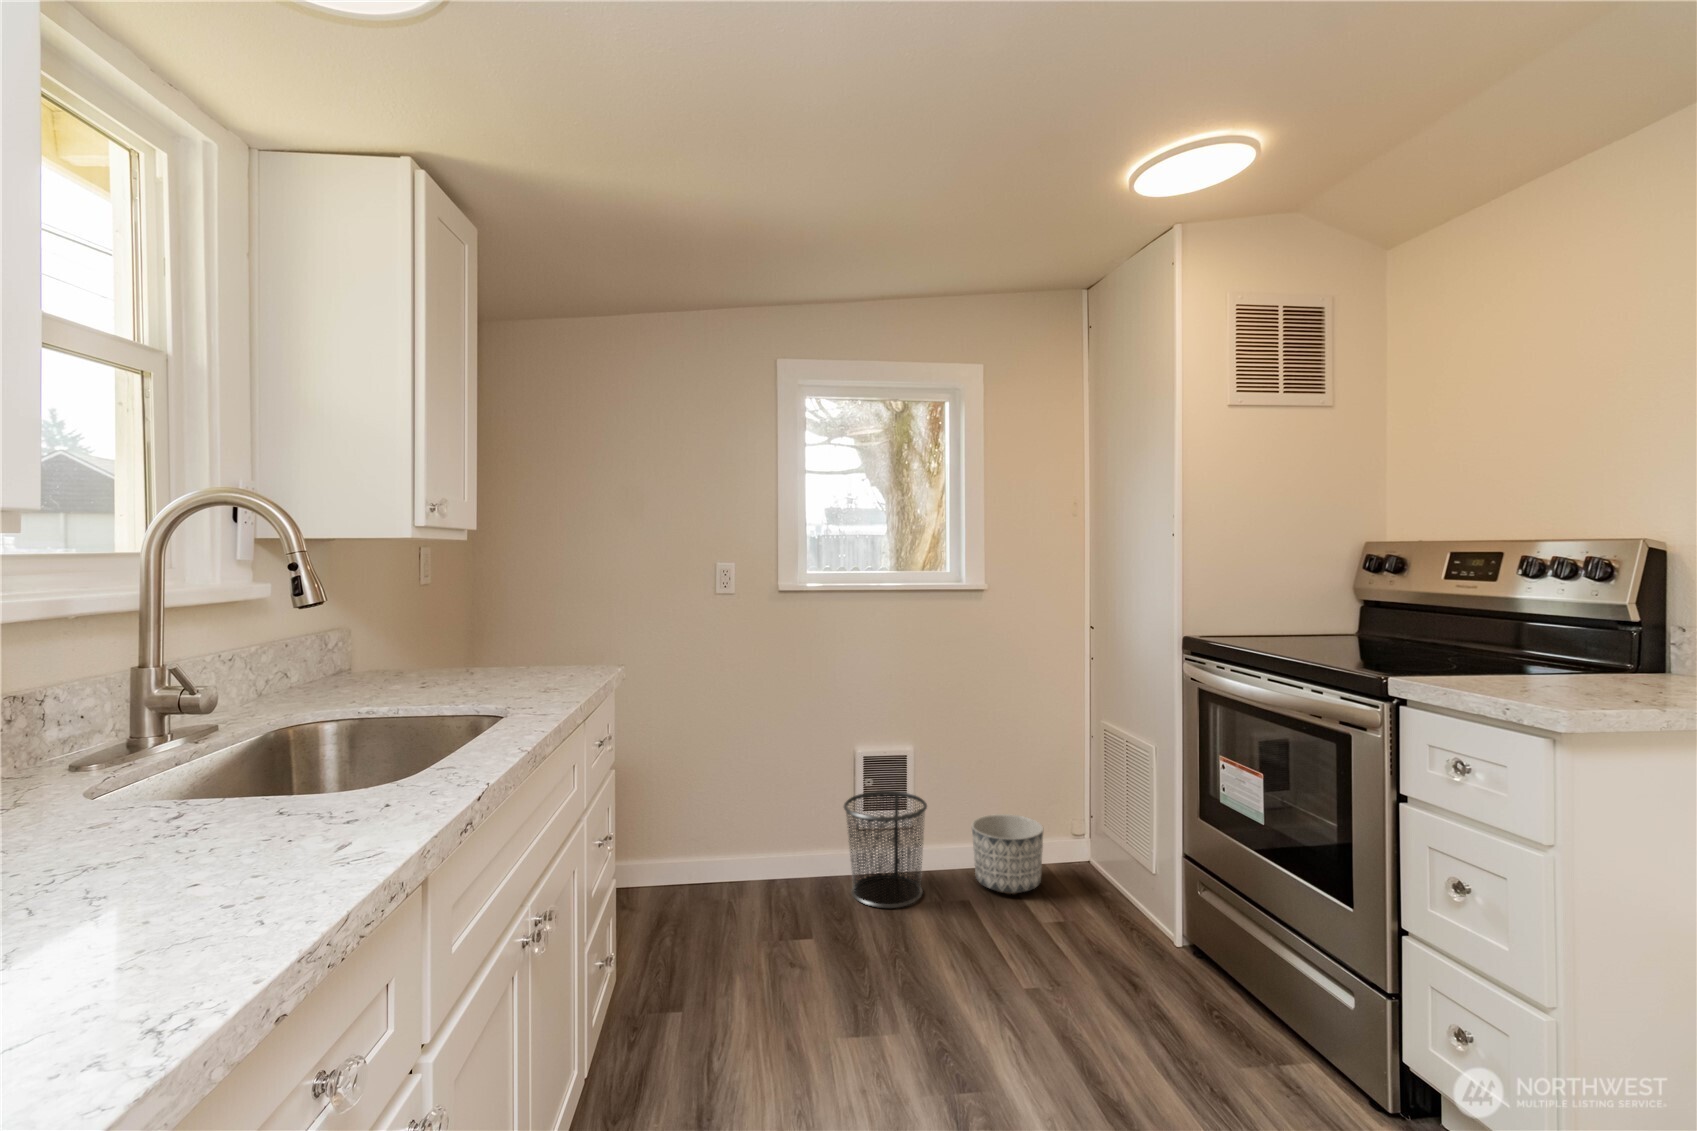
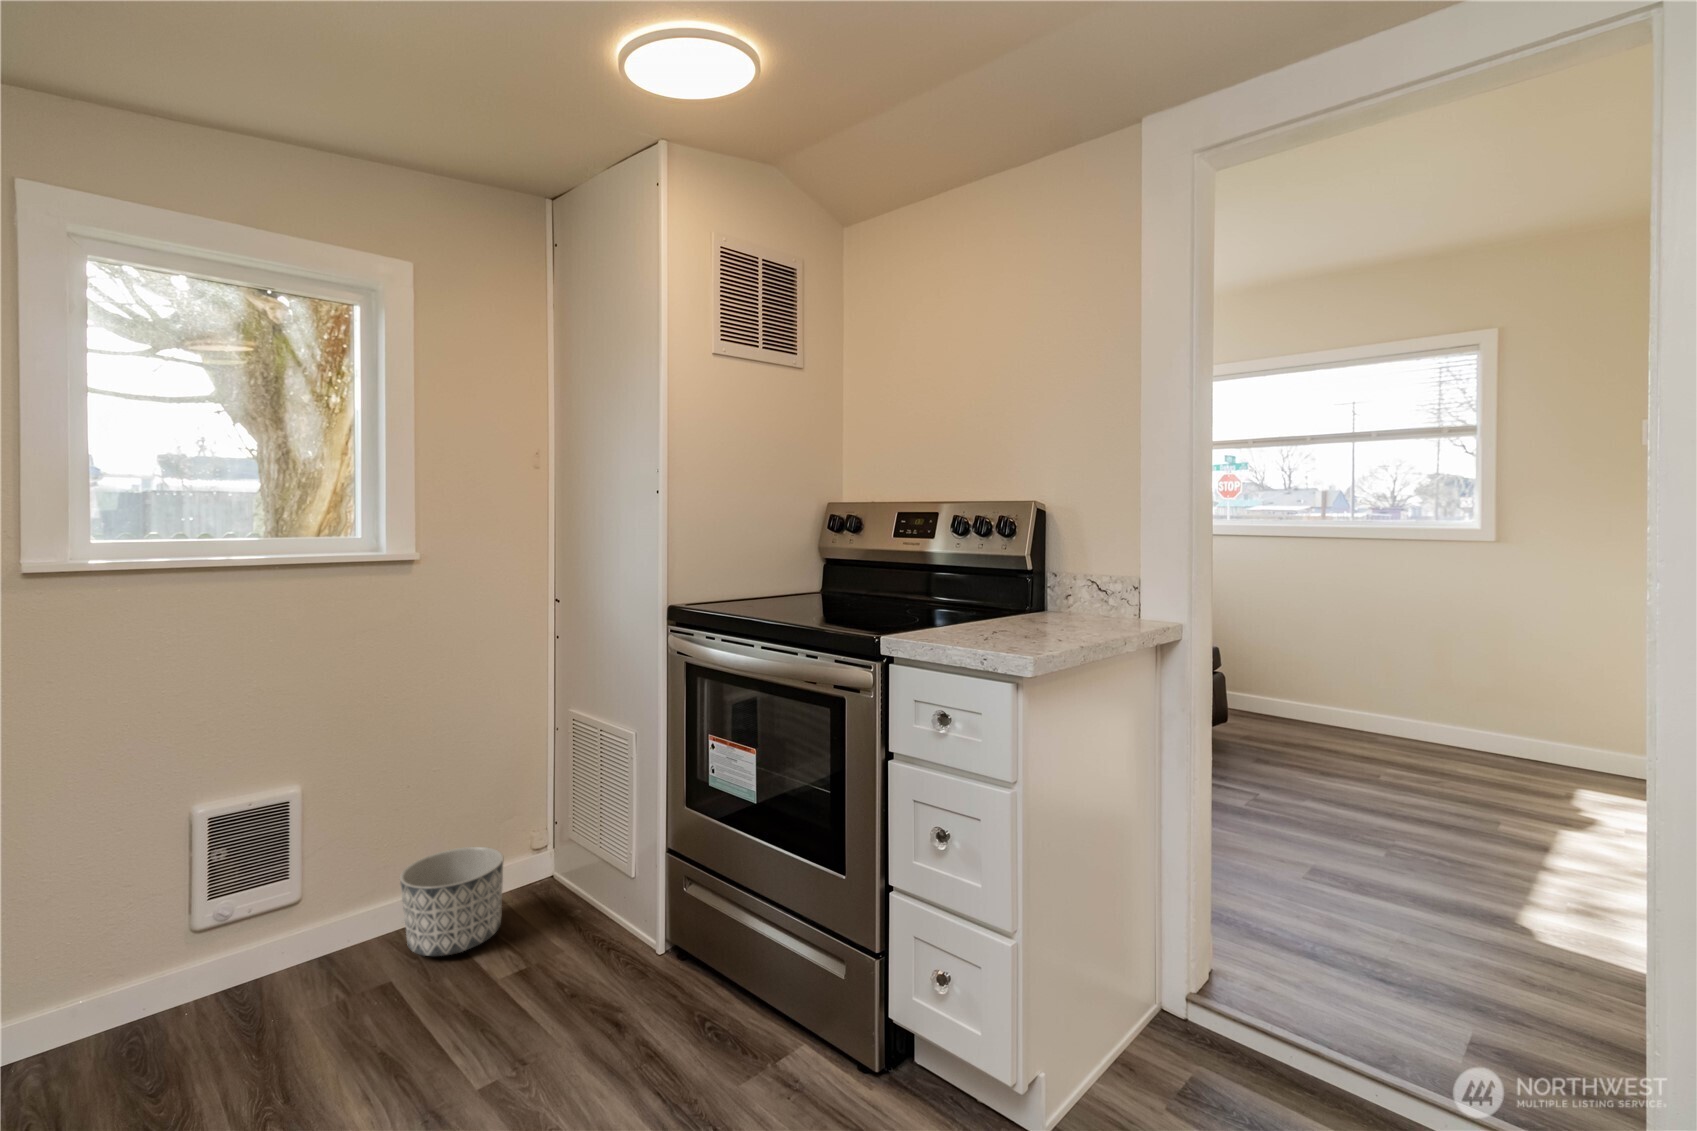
waste bin: present [844,791,927,908] -> none [162,857,325,1051]

